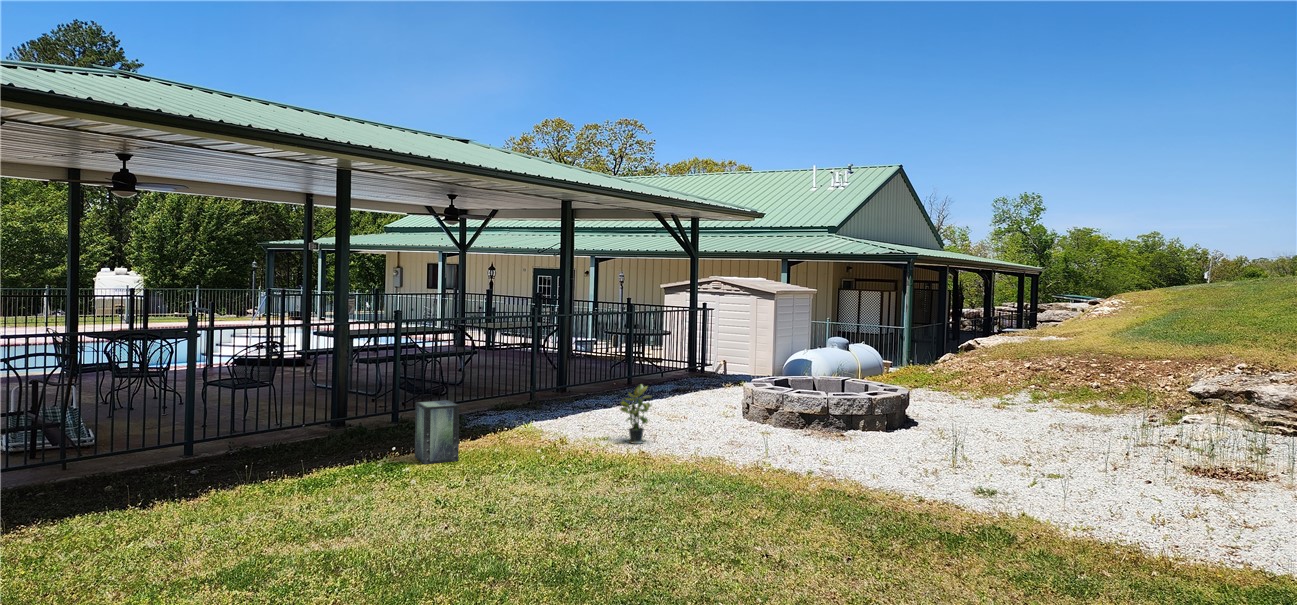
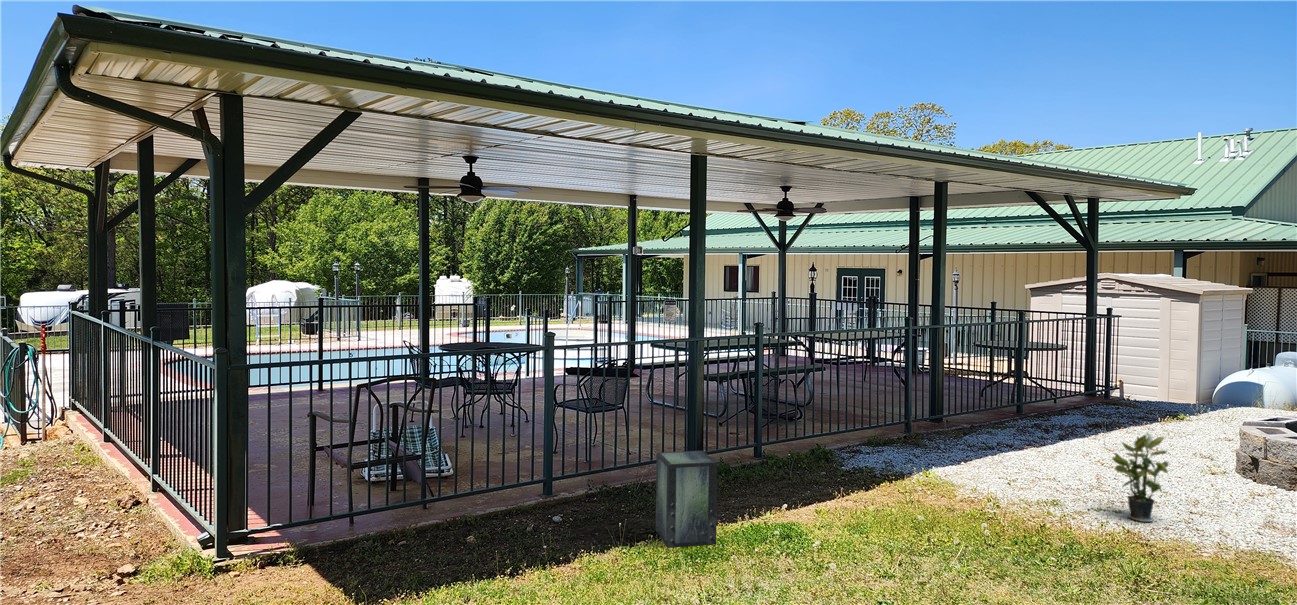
storage box: present [415,400,459,464] -> present [656,451,717,548]

